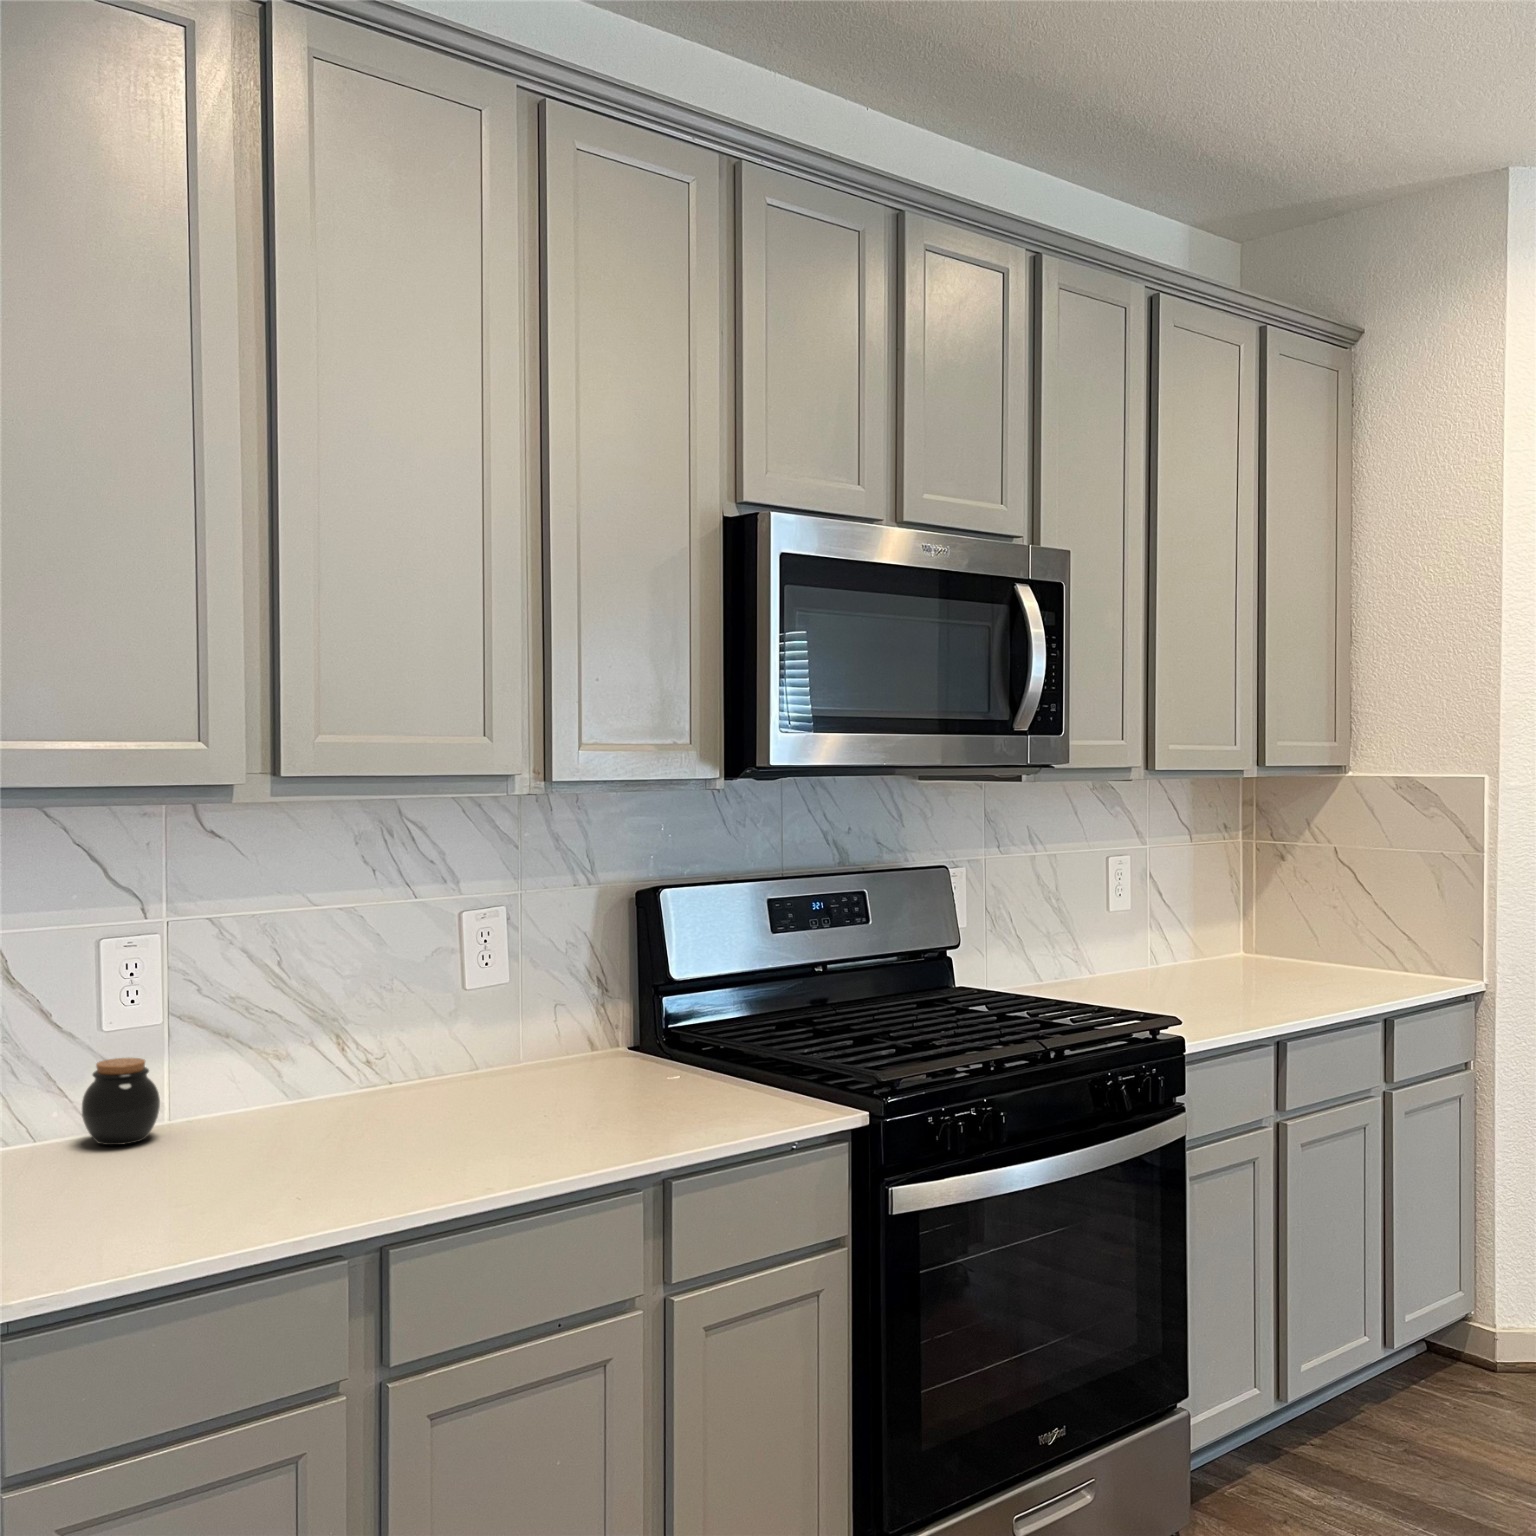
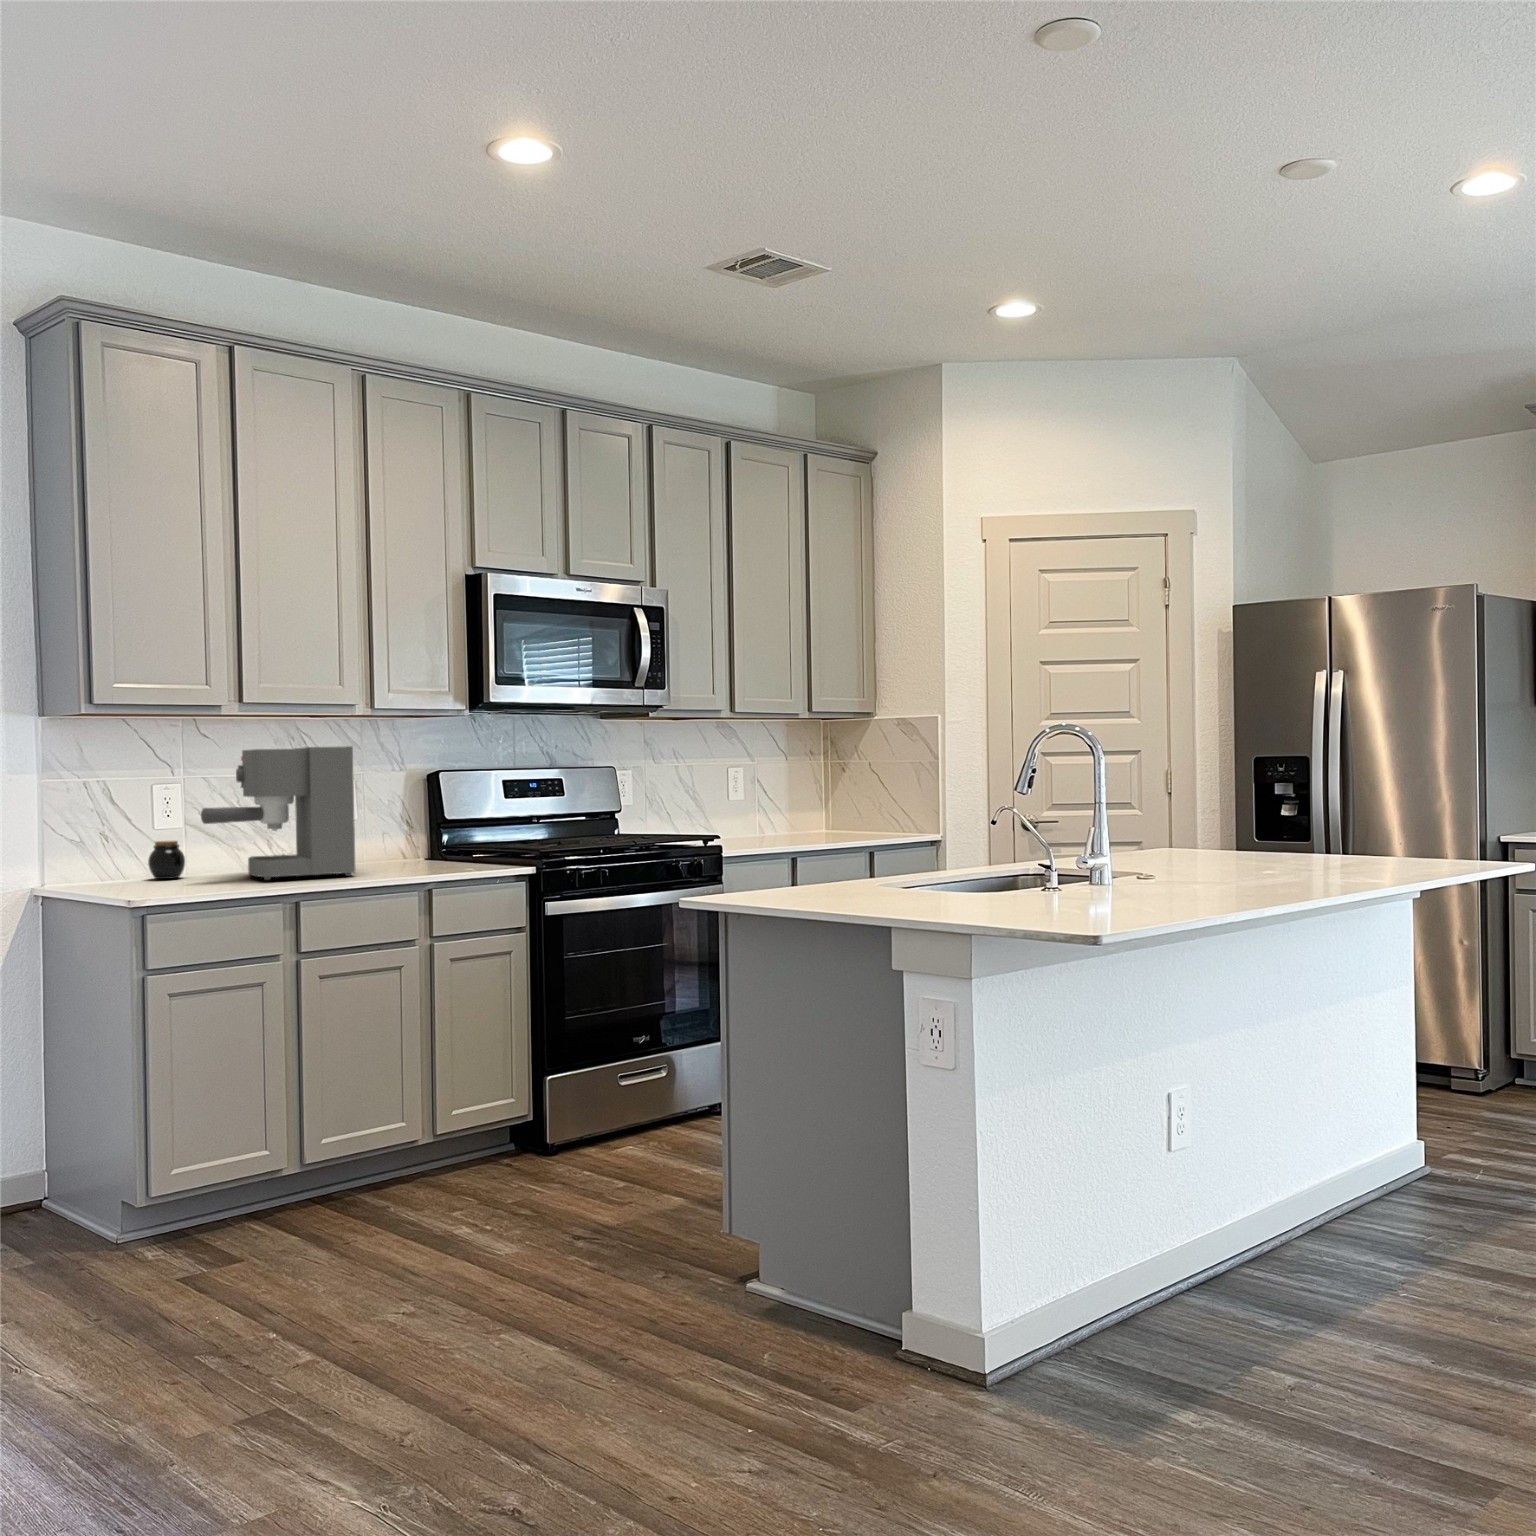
coffee maker: none [183,863,513,1174] -> present [201,746,356,880]

